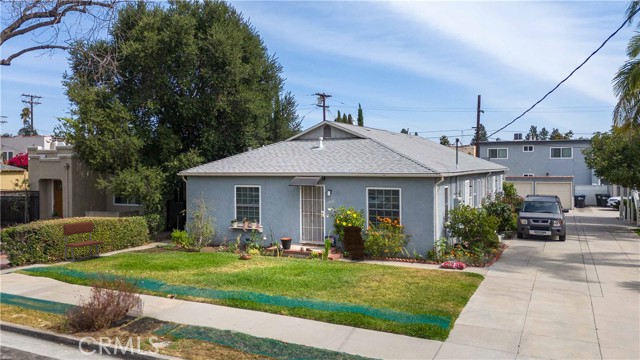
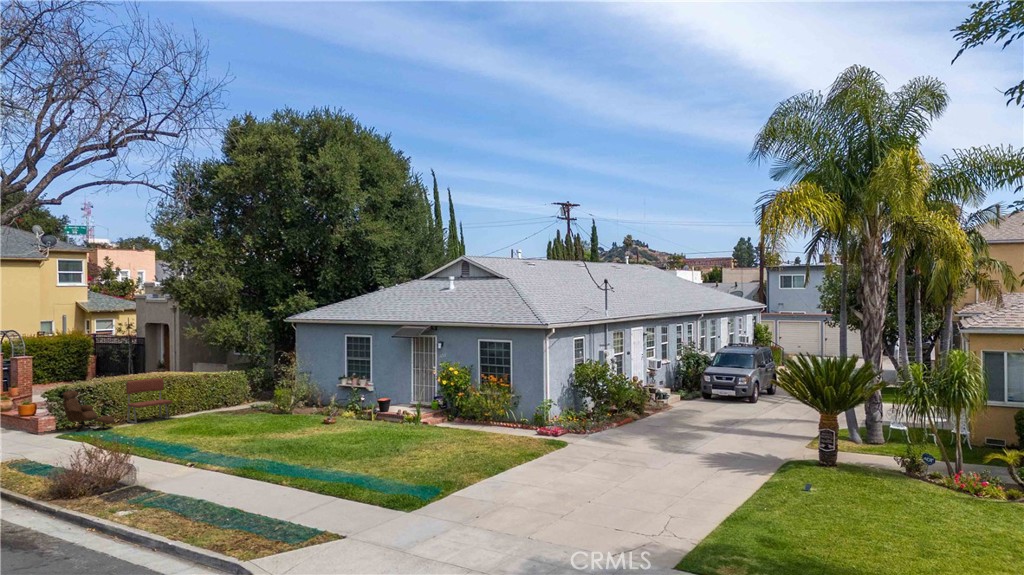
lounge chair: present [342,226,366,261] -> present [63,391,115,431]

